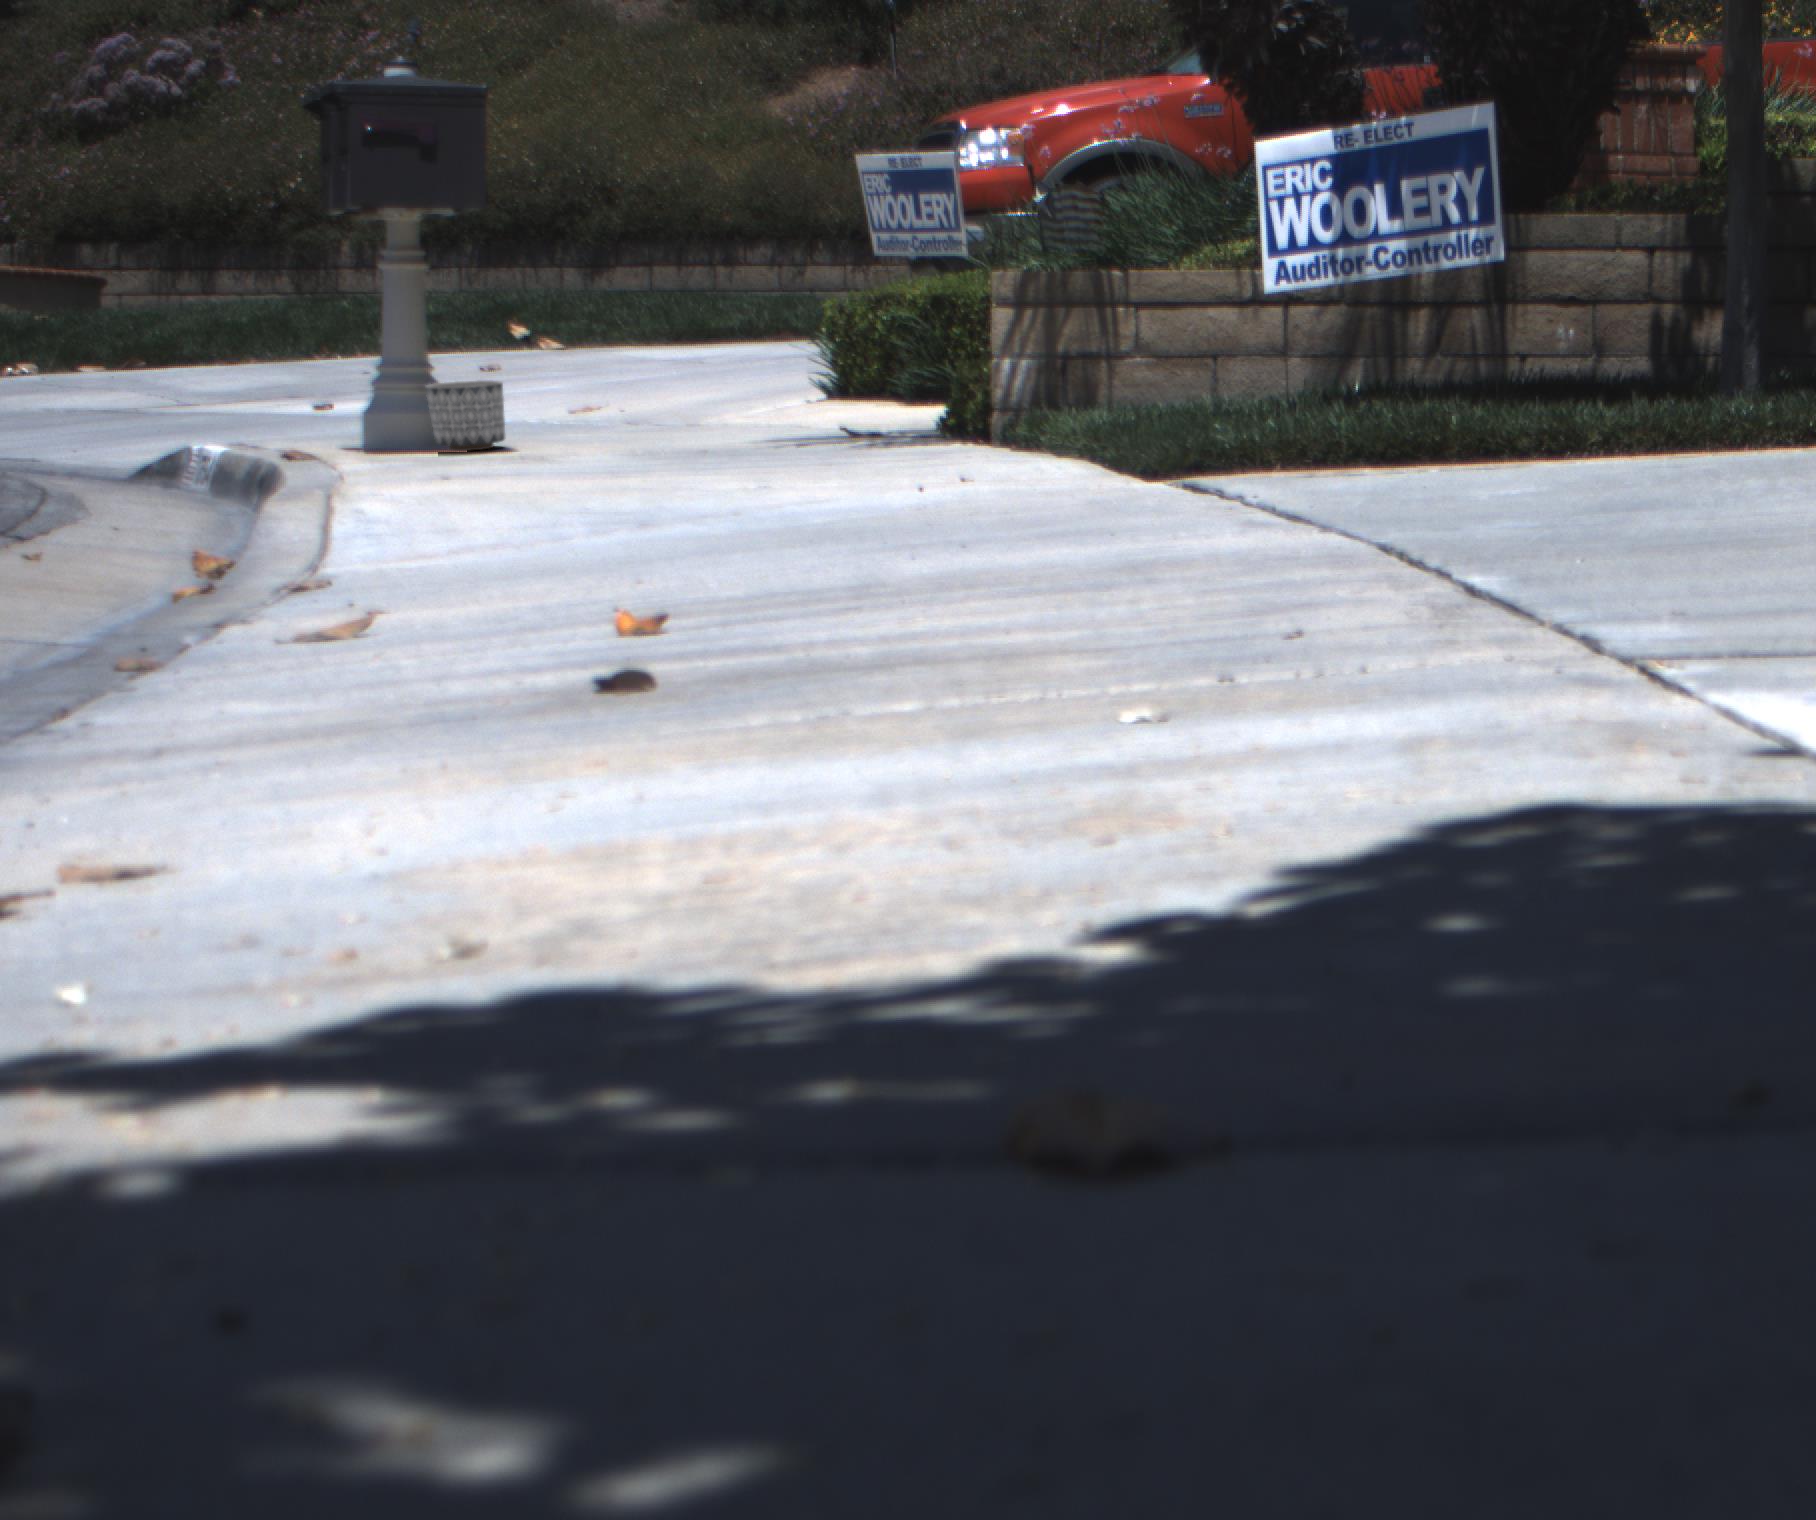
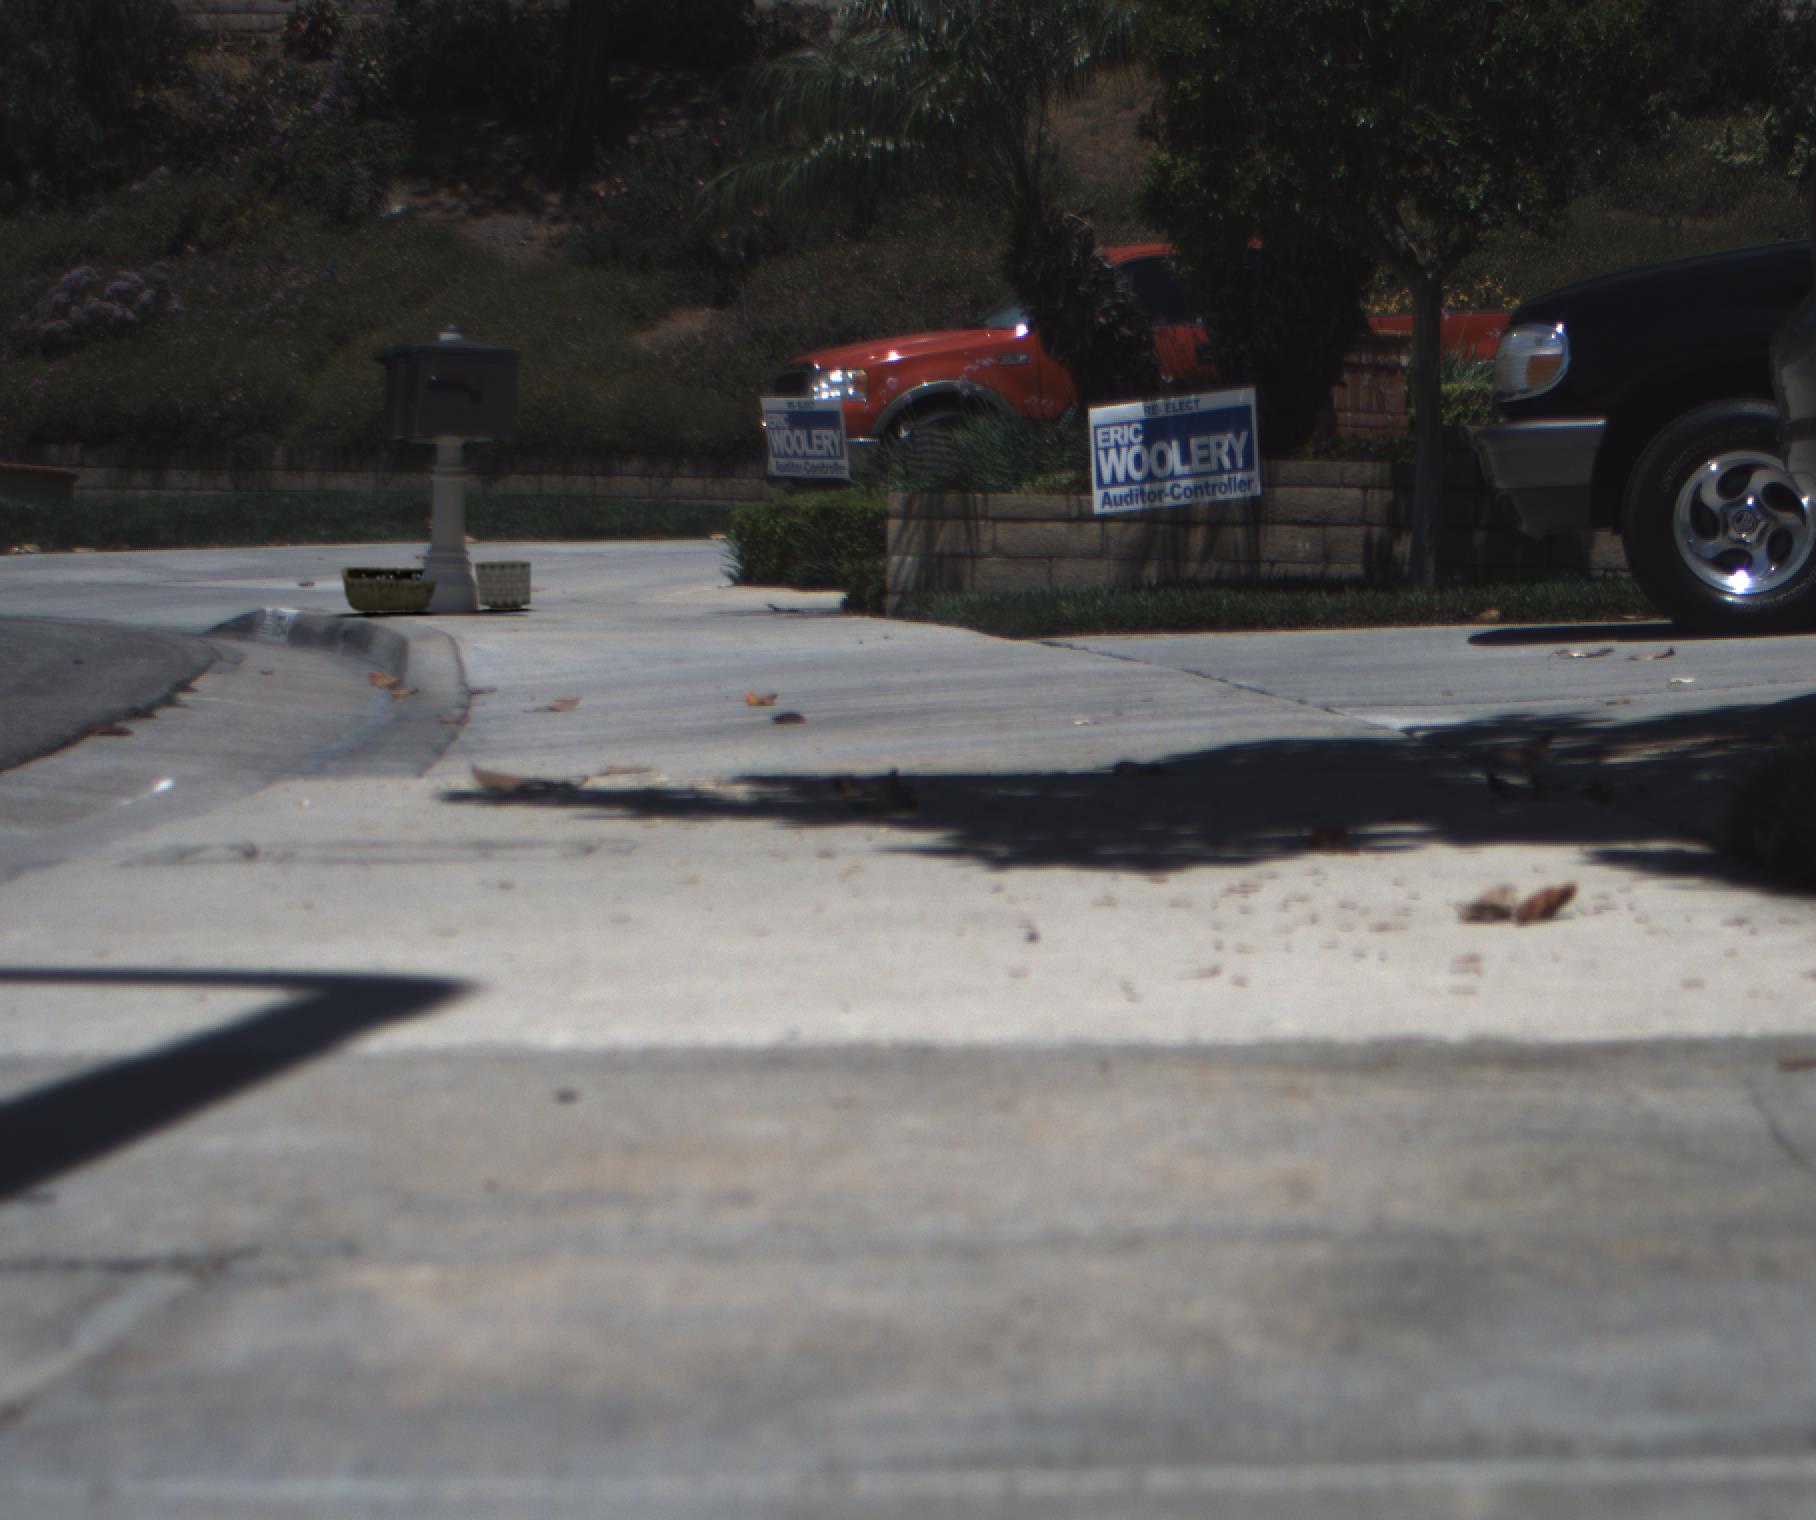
woven basket: none [242,395,374,461] -> present [341,567,437,613]

